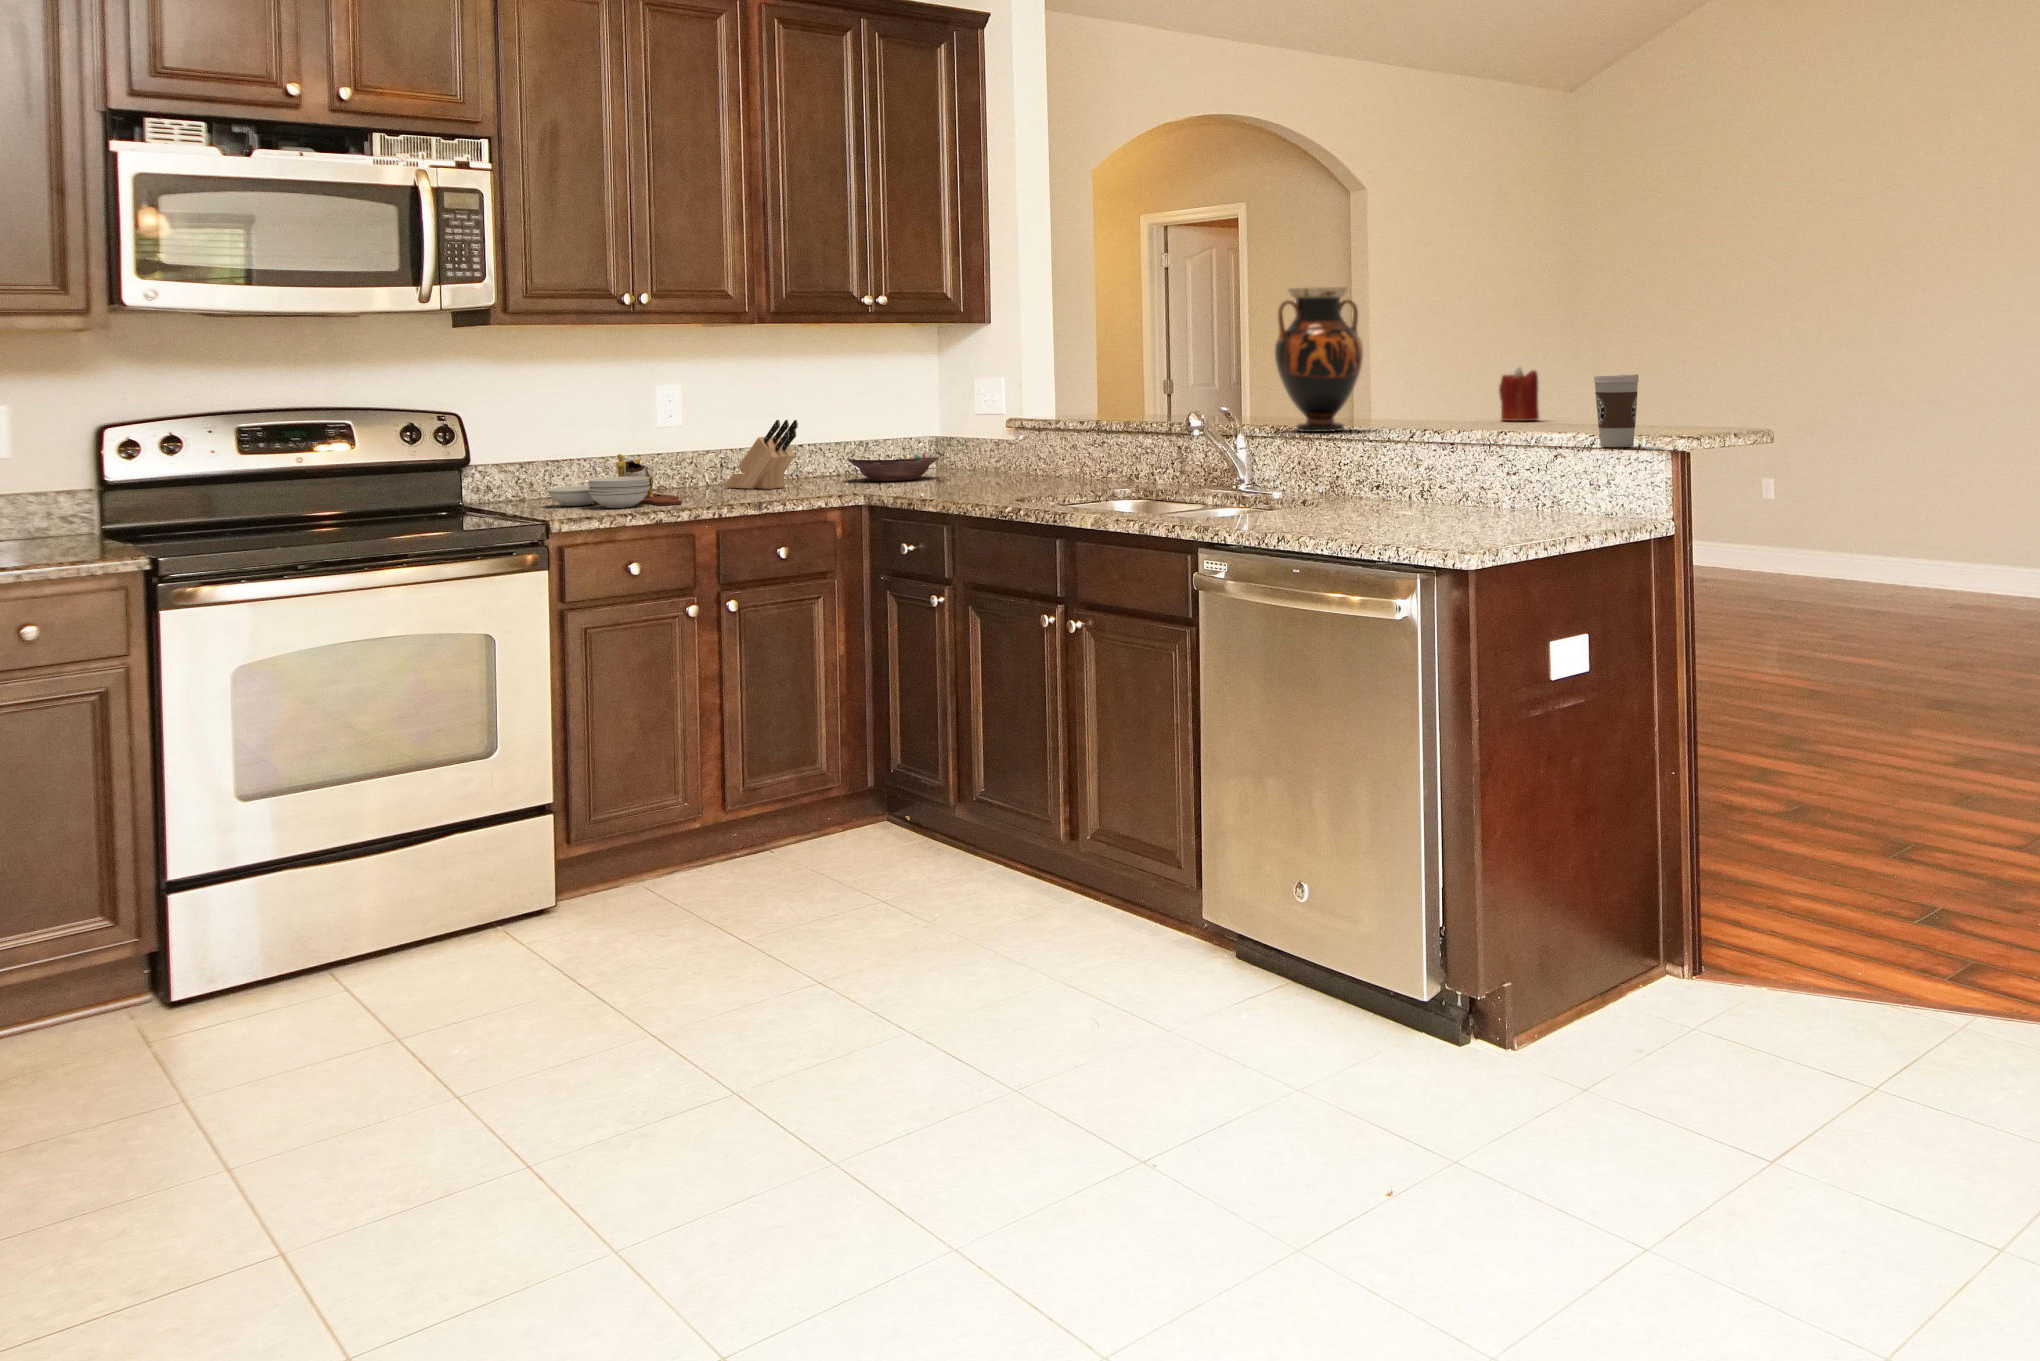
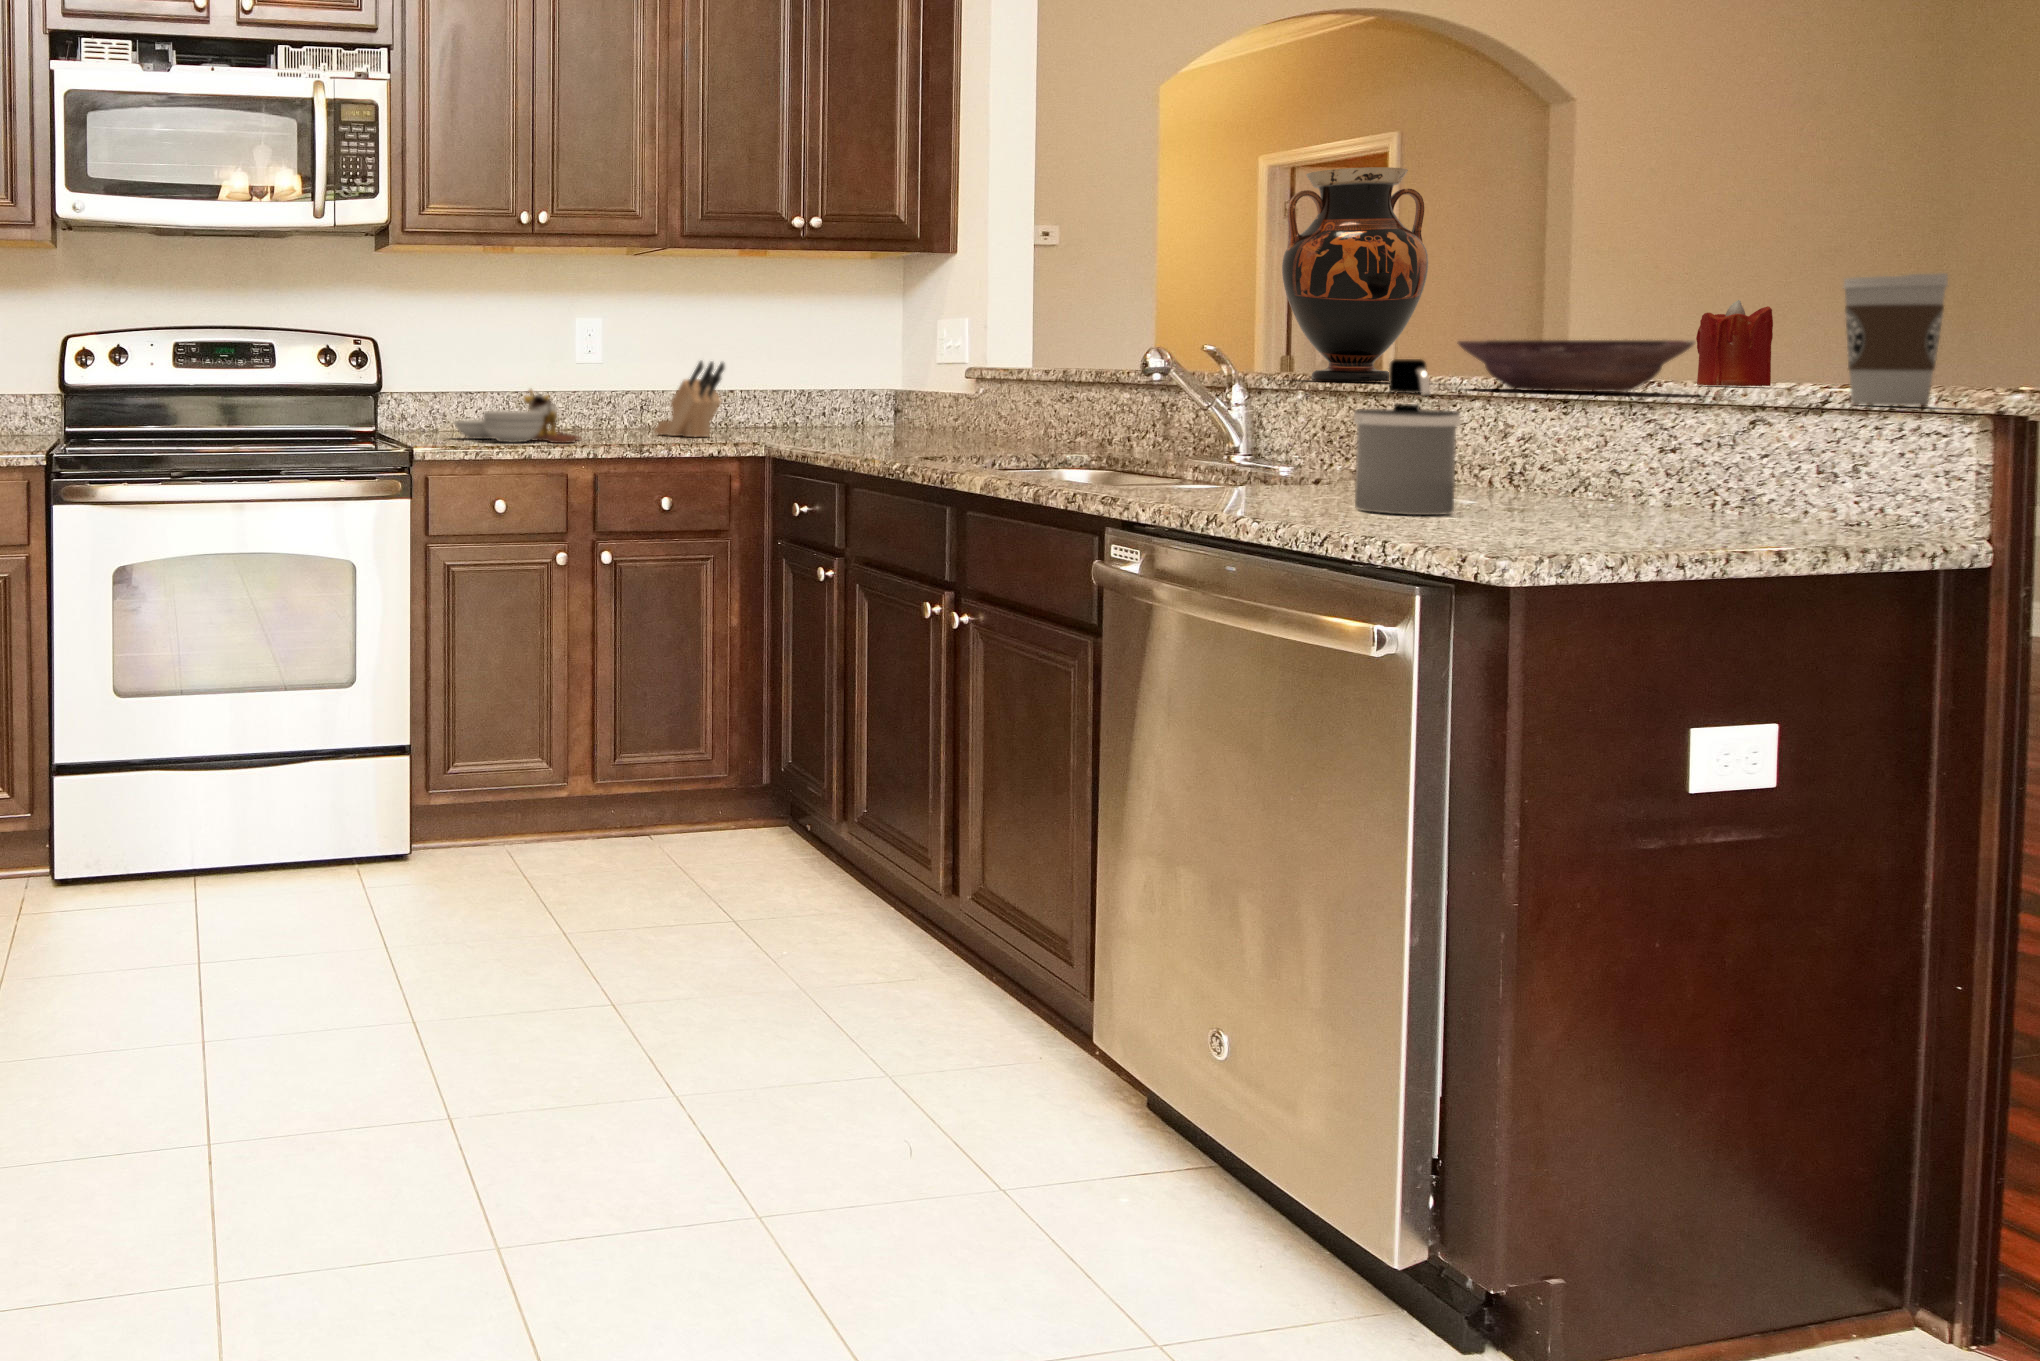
soap dispenser: none [1355,427,1414,526] -> present [1354,359,1461,515]
decorative bowl: present [847,453,940,481] -> present [1457,340,1695,392]

